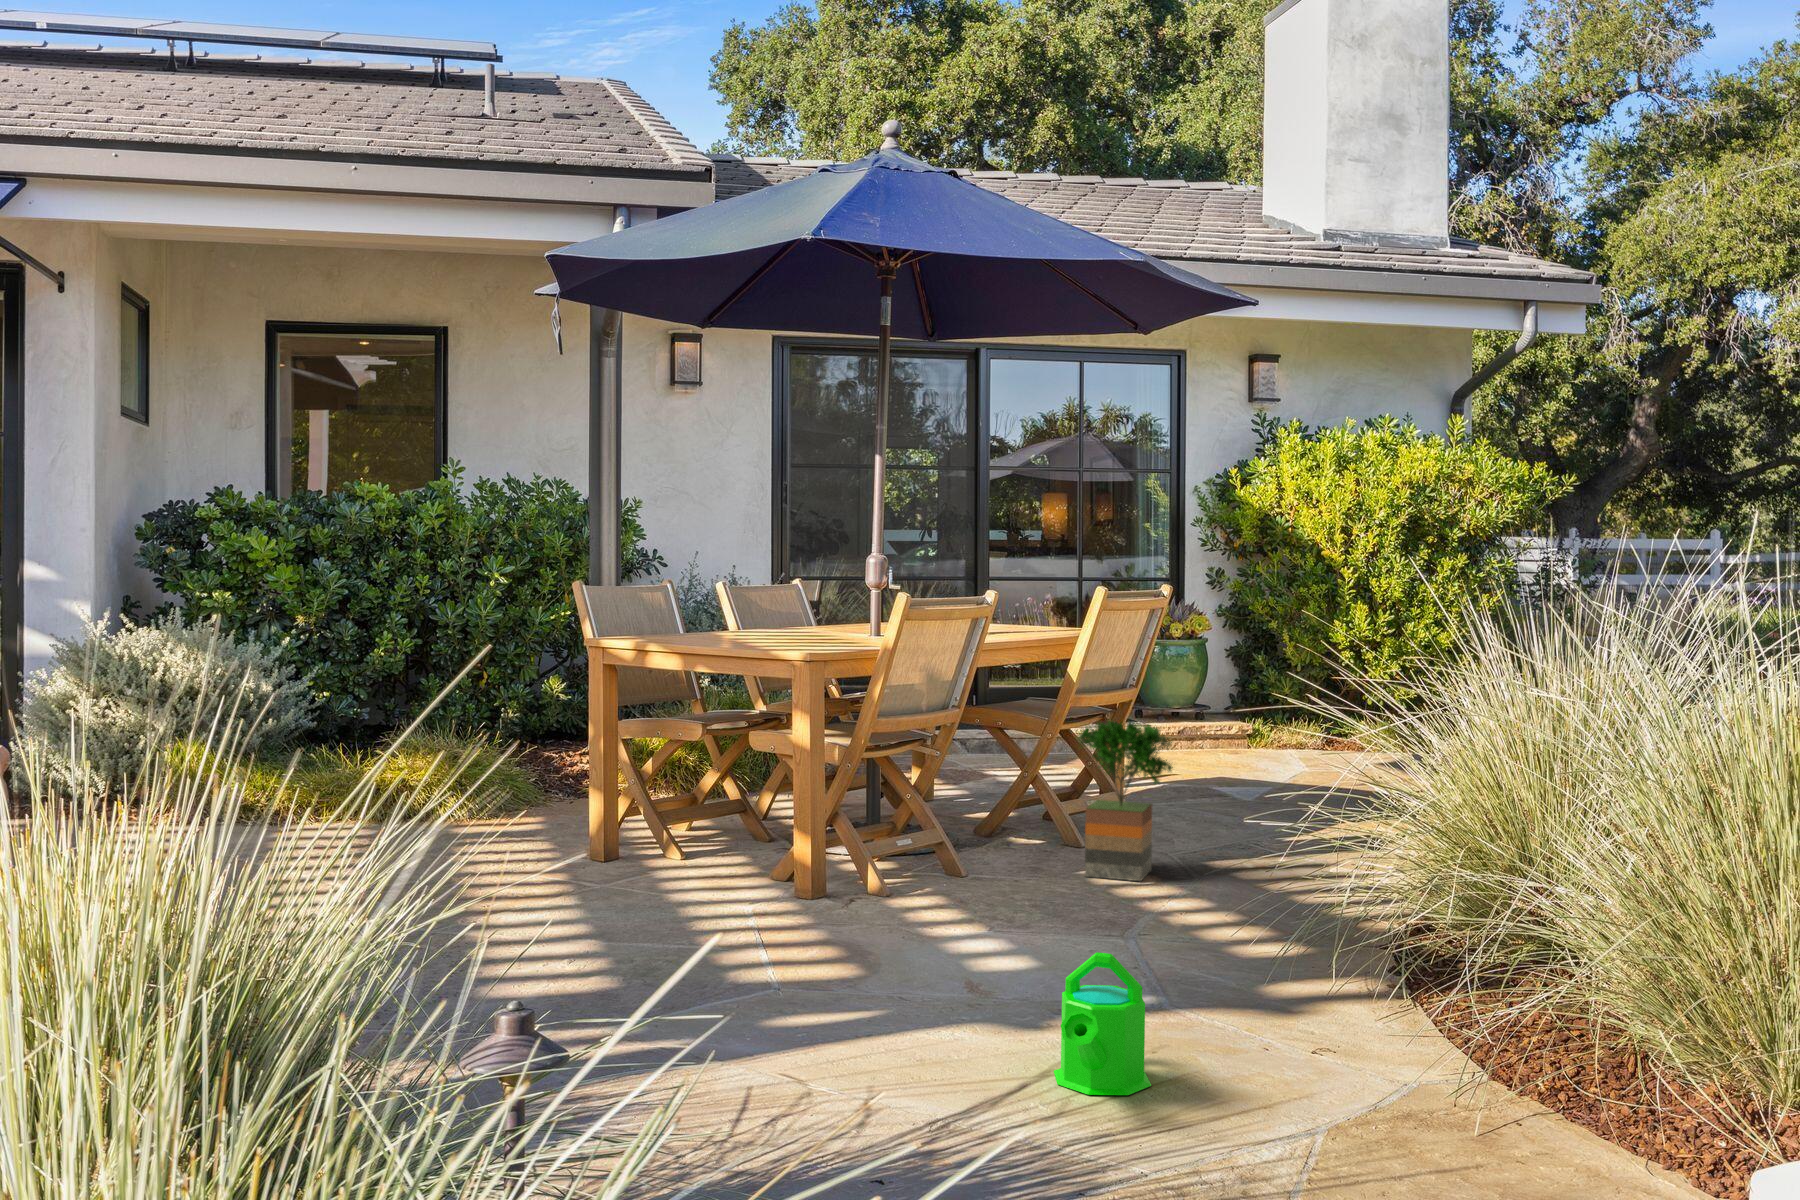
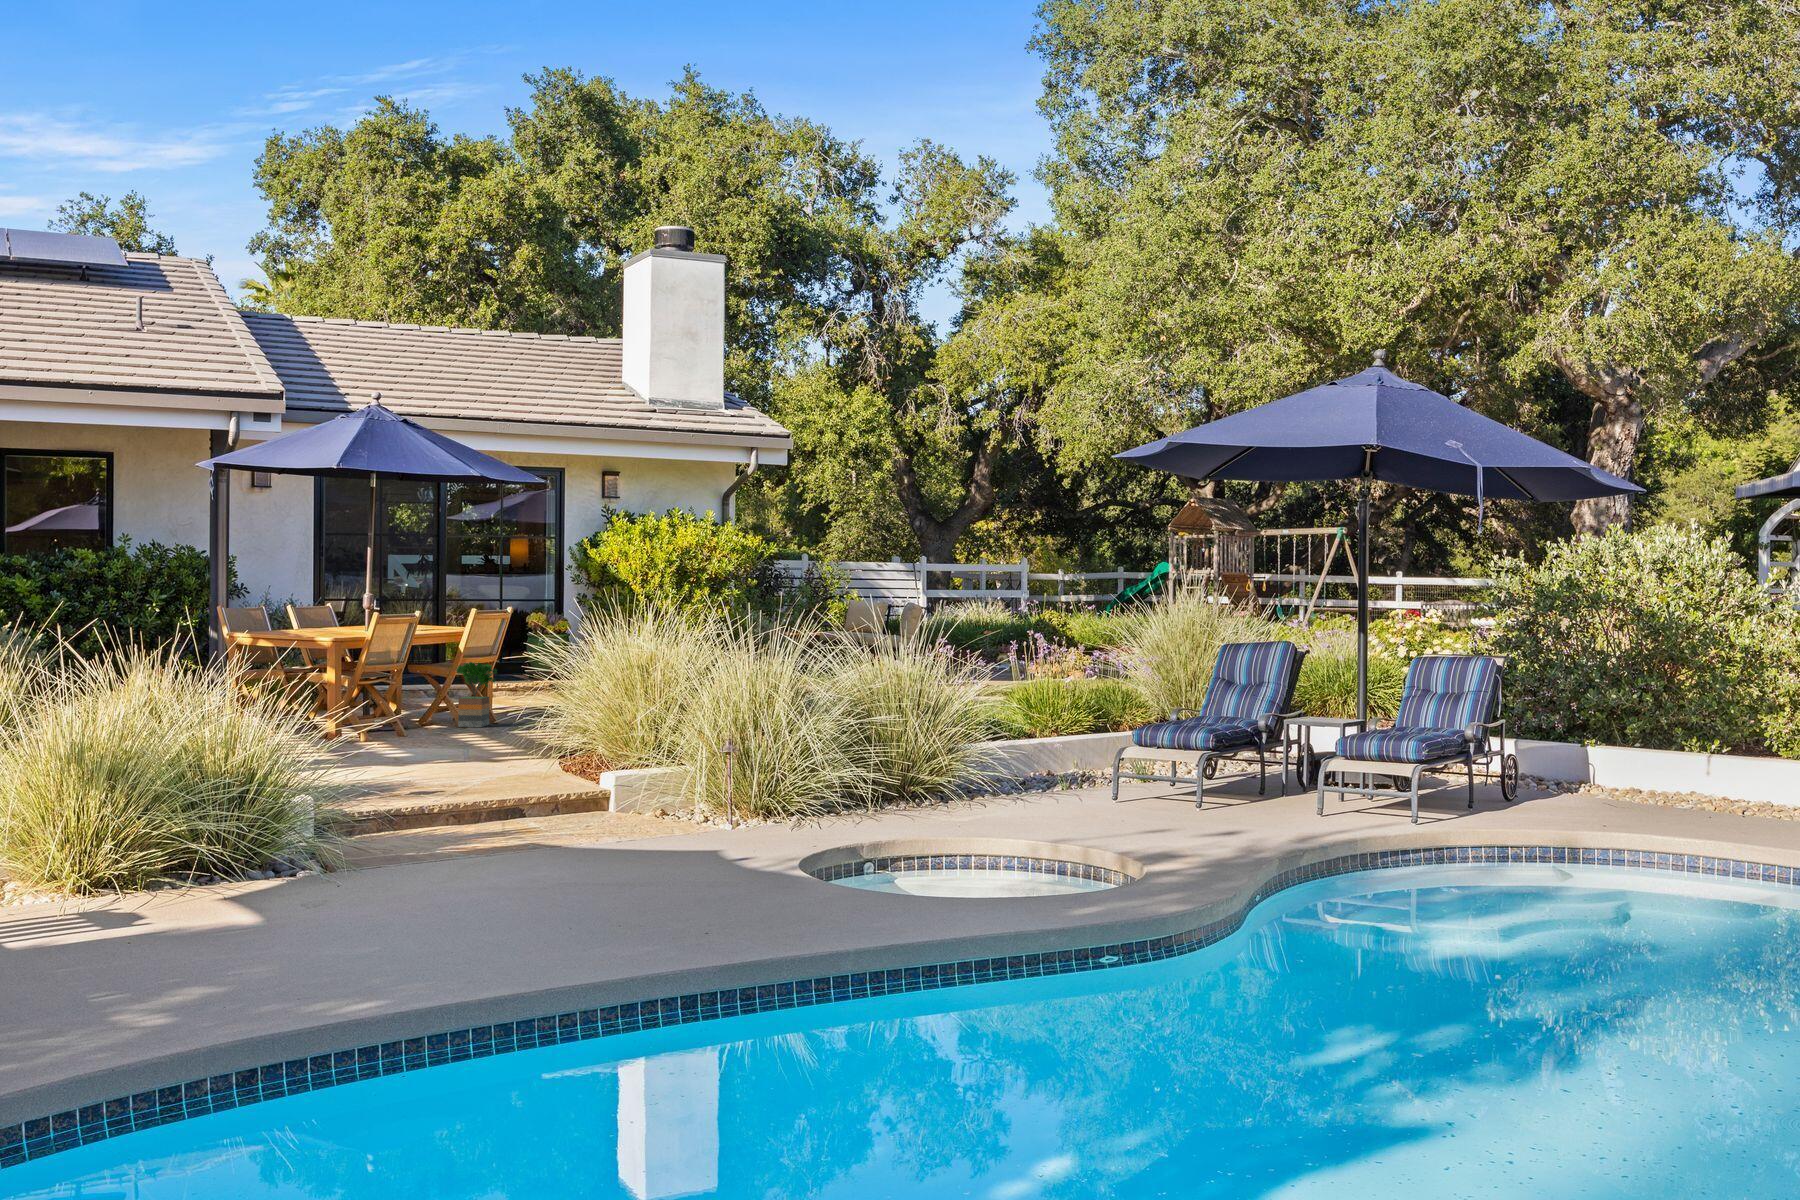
watering can: present [1054,952,1151,1095] -> none [413,719,444,759]

